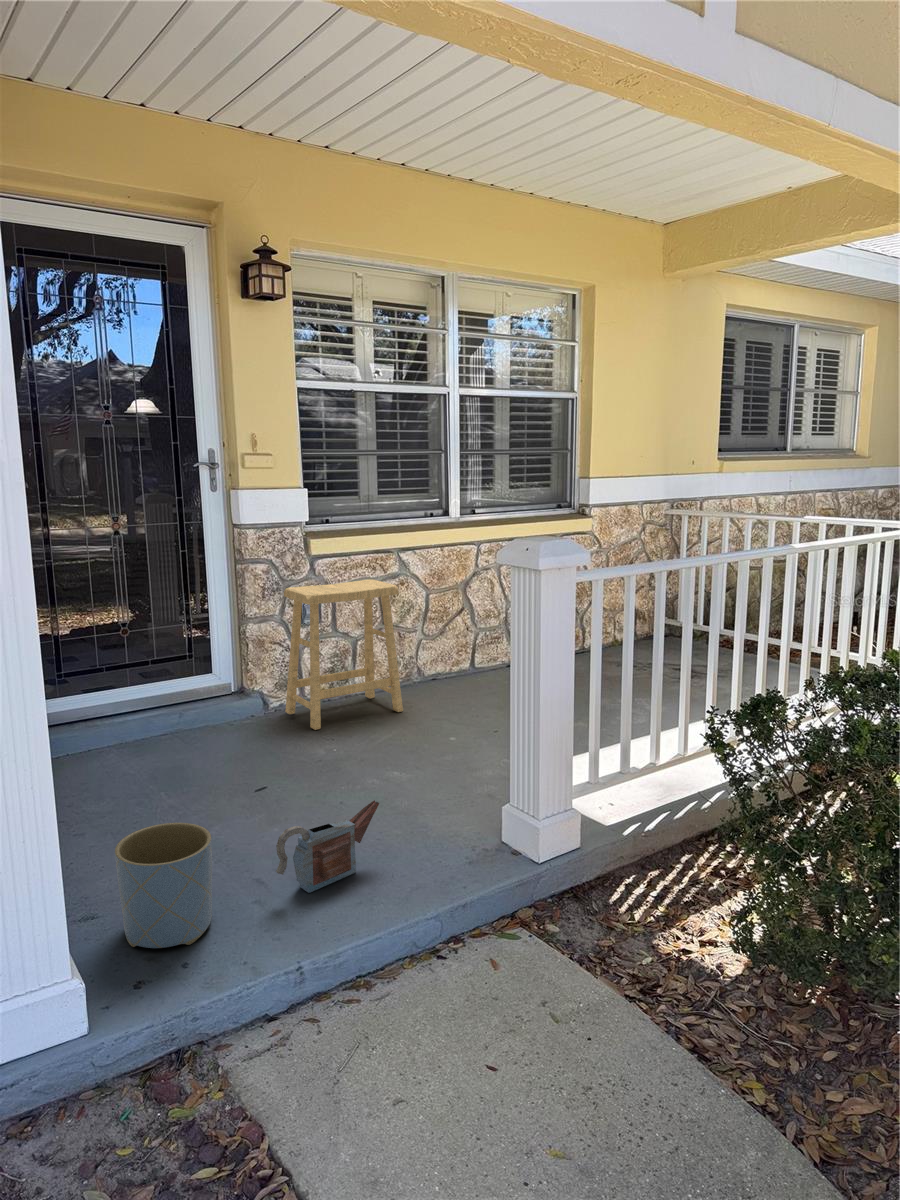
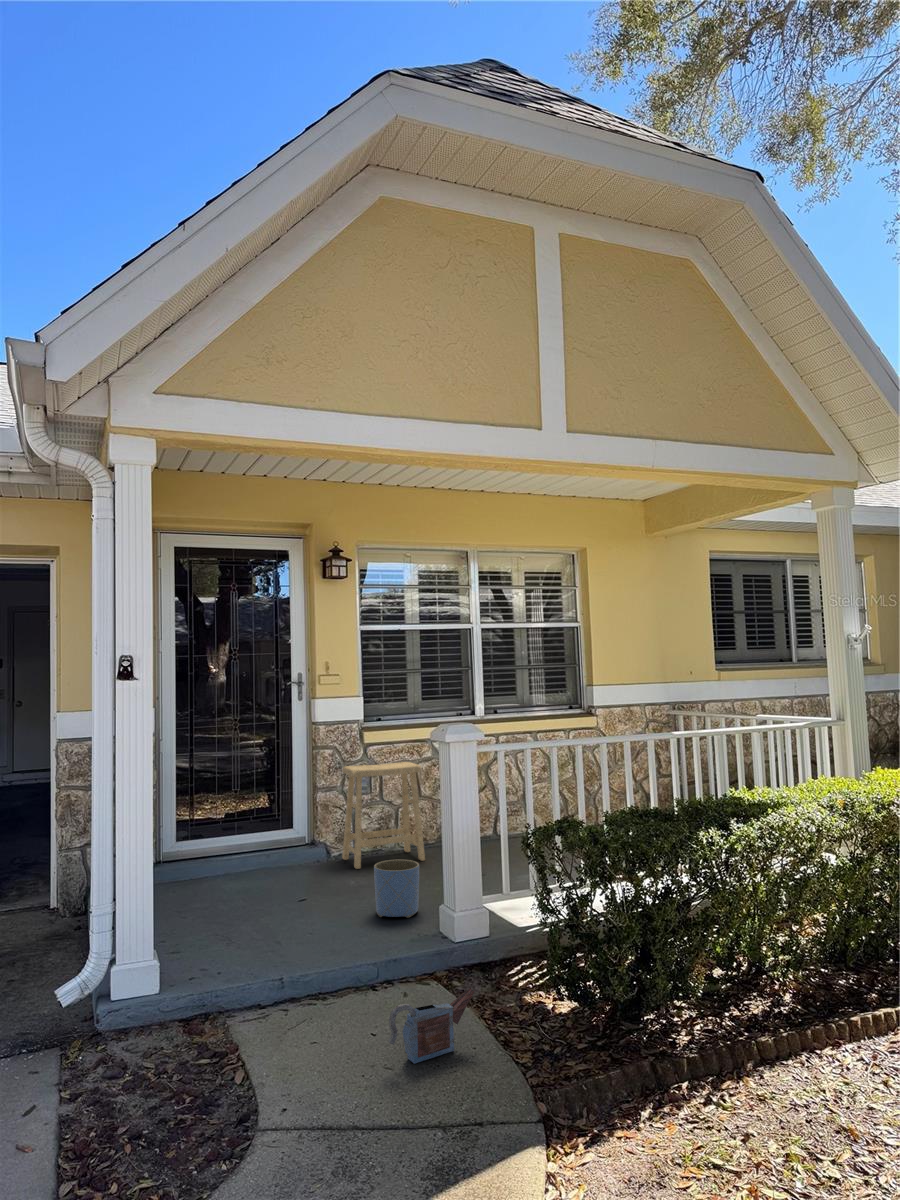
watering can: present [276,800,379,893] -> present [388,988,475,1064]
planter: present [115,823,212,948] -> present [374,859,419,918]

